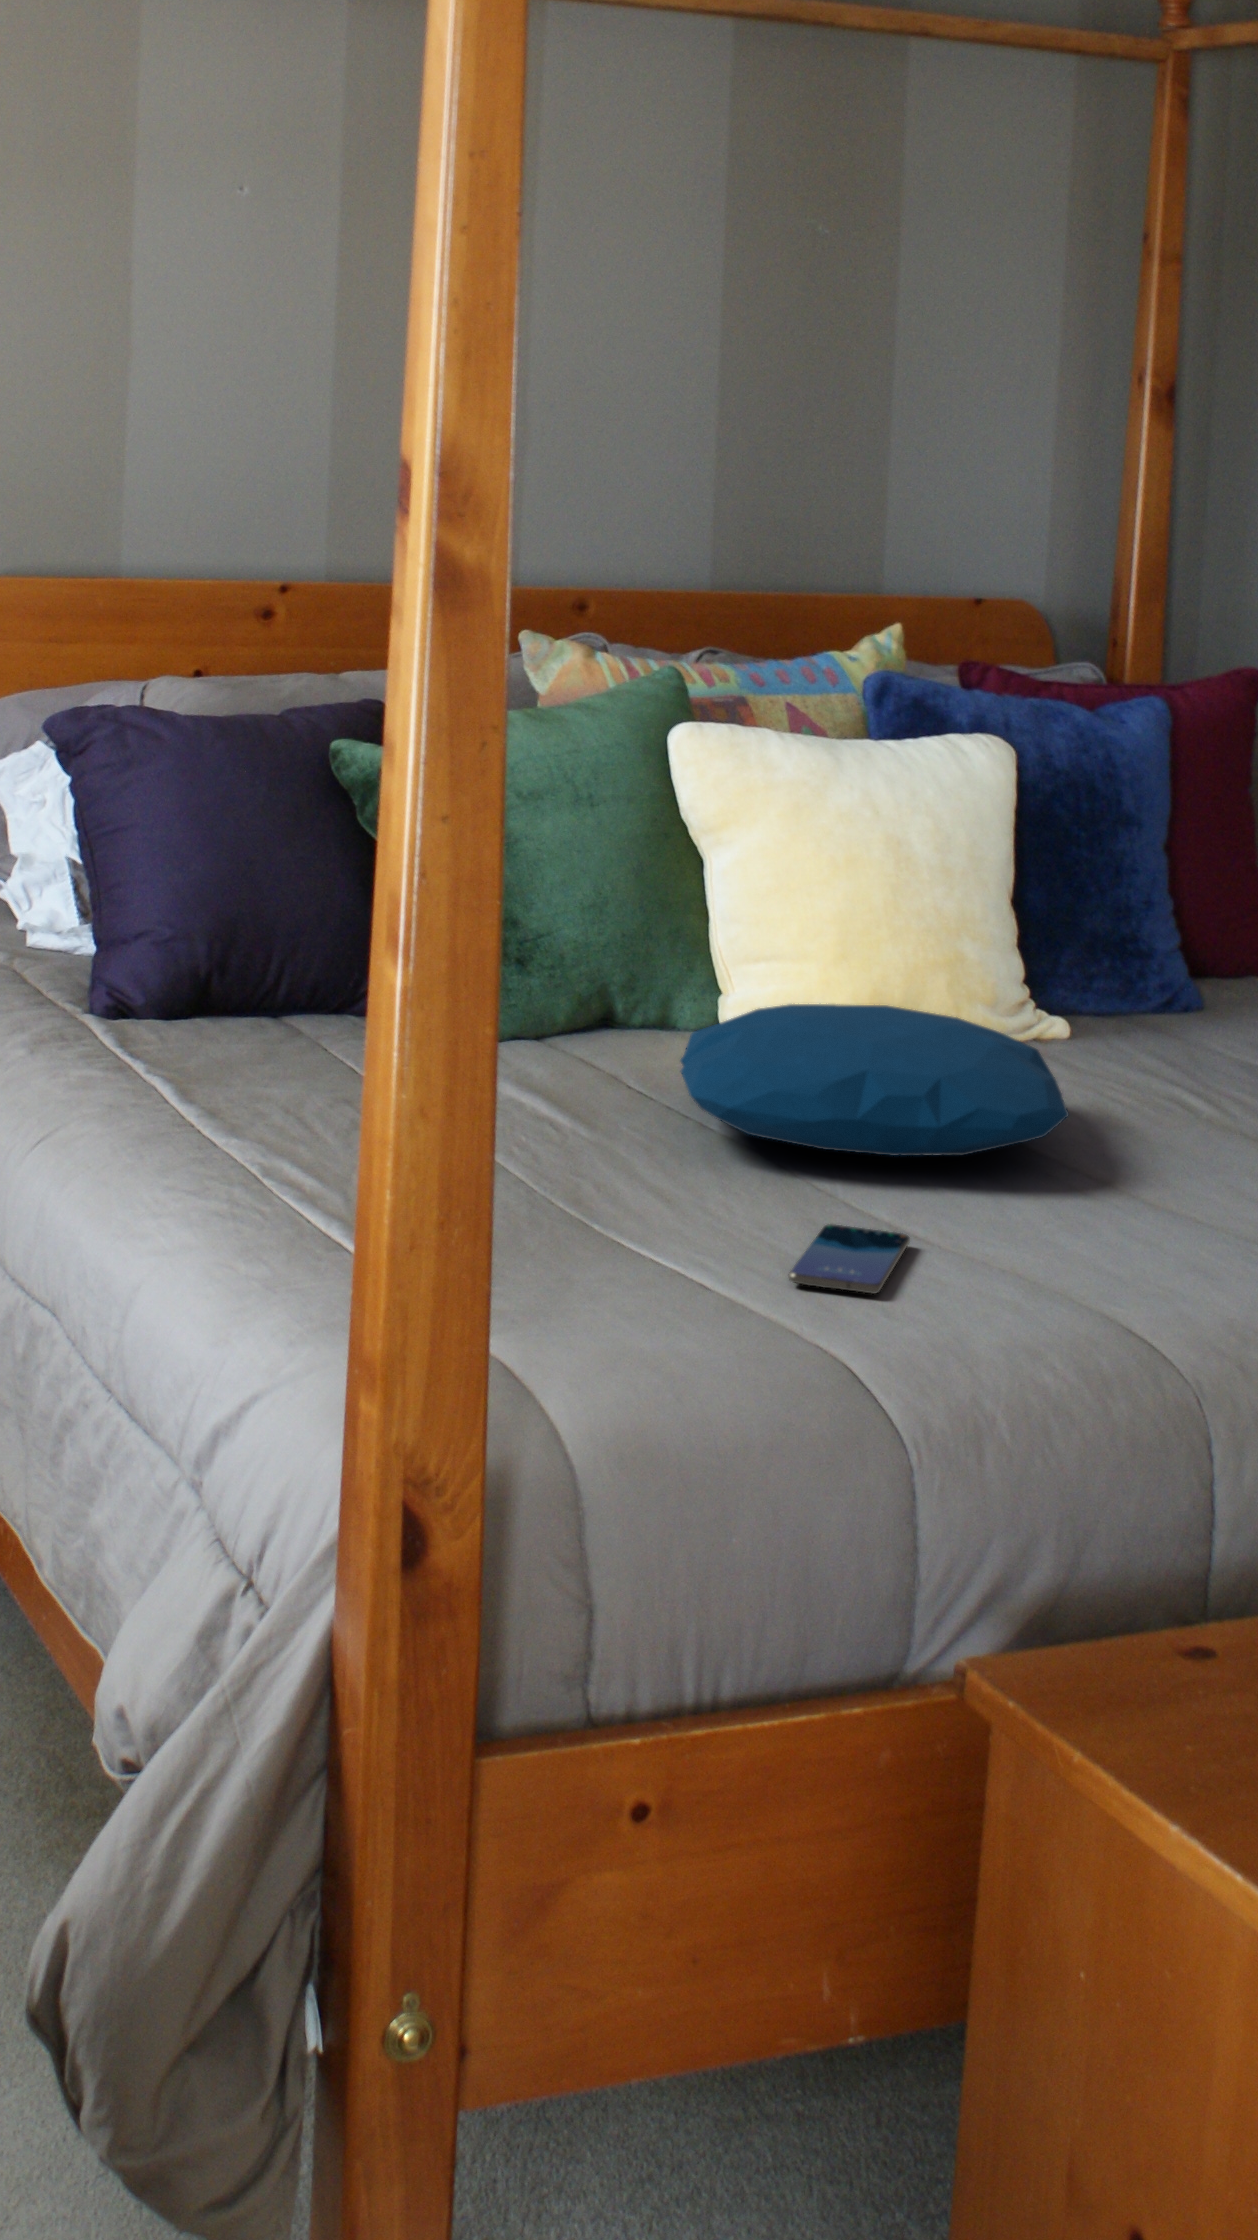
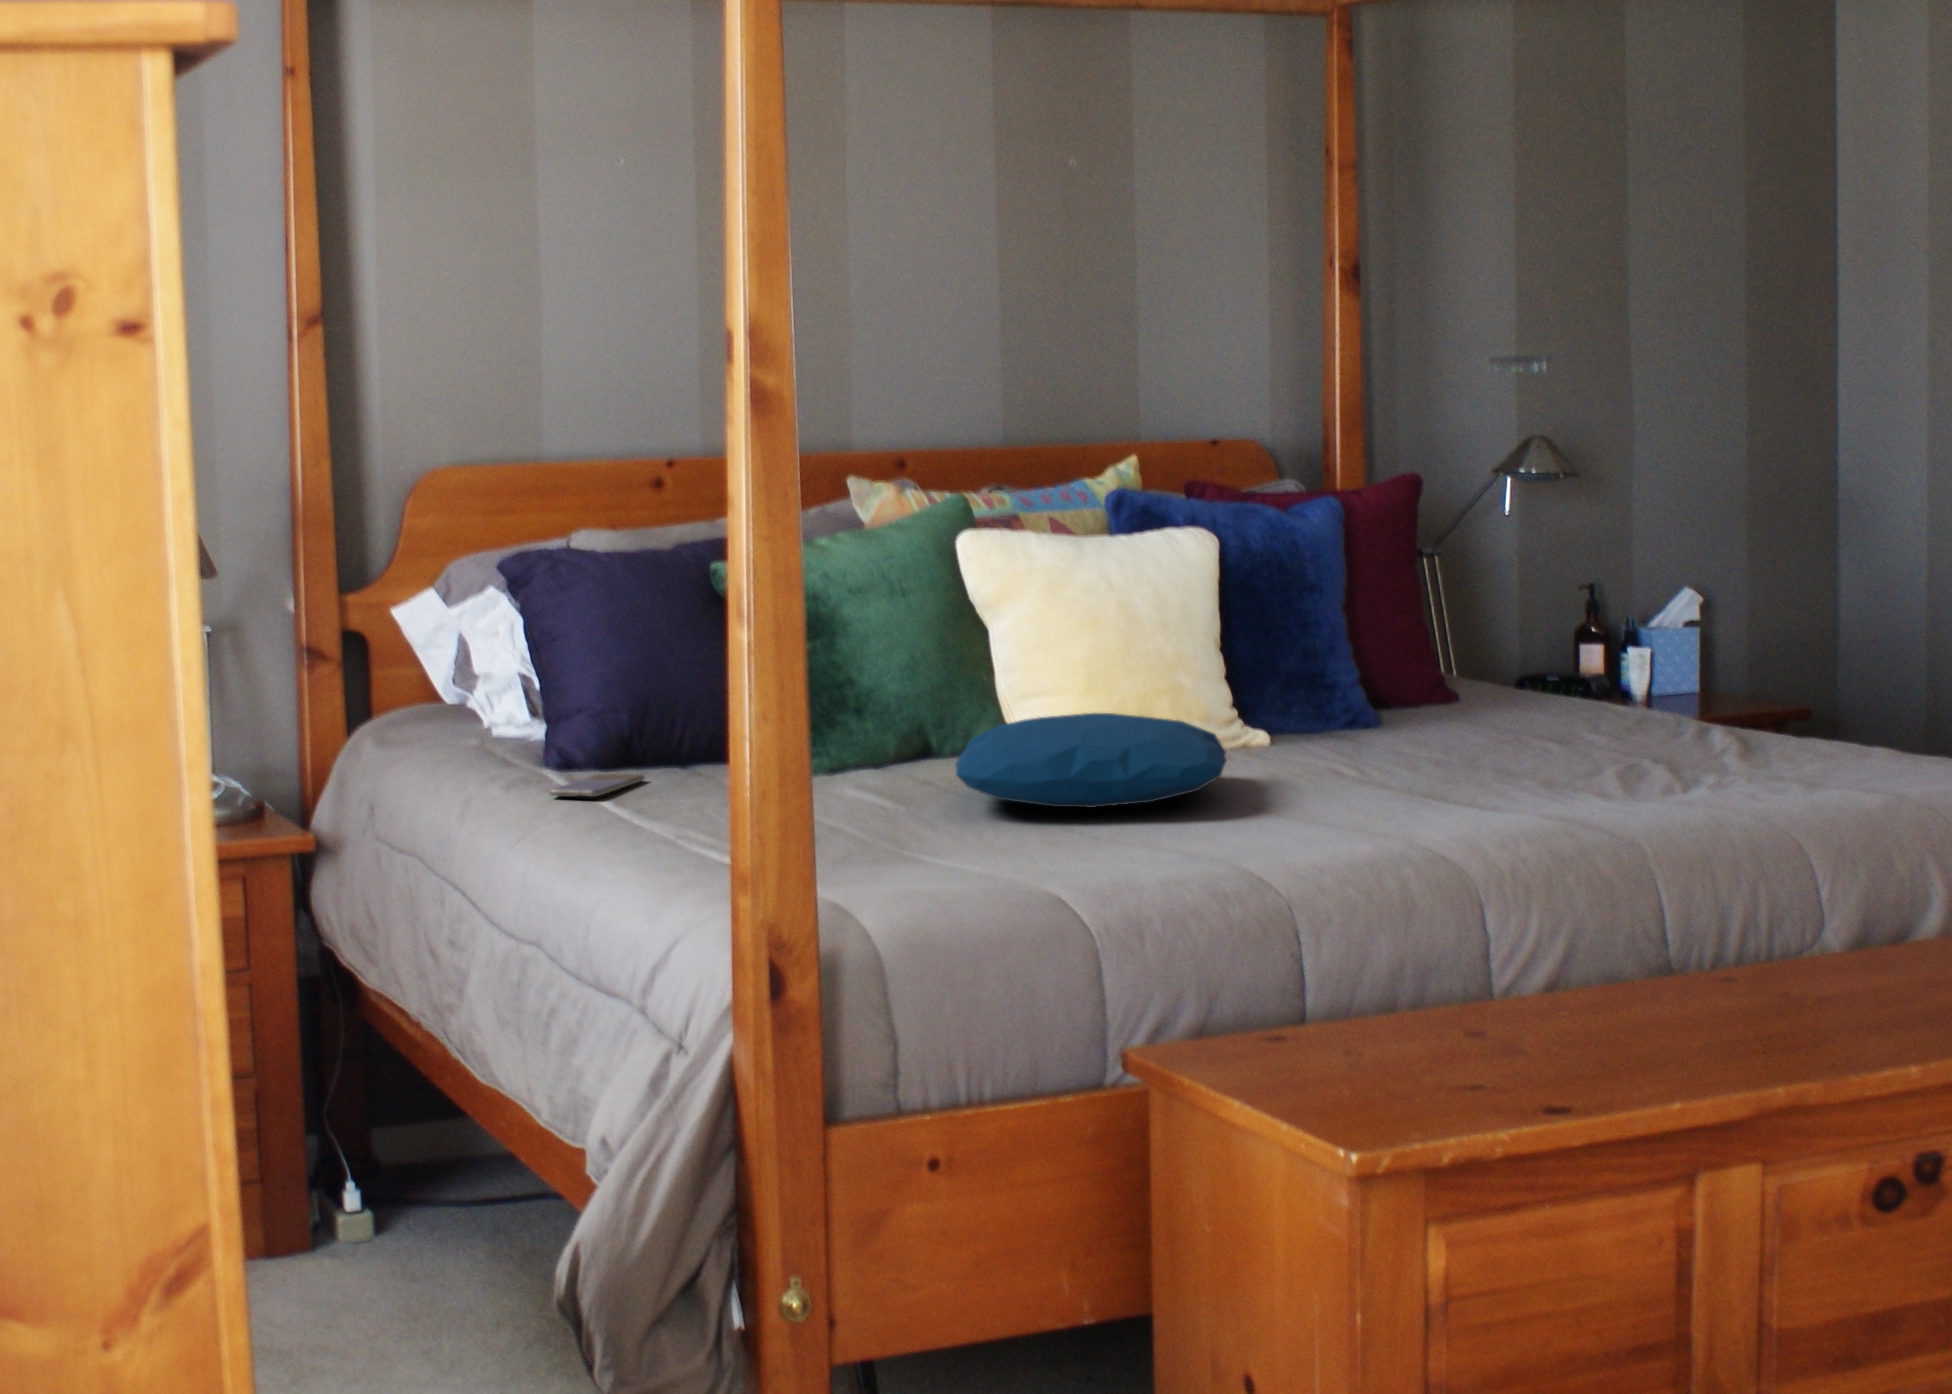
smartphone: present [789,1225,910,1294] -> present [550,774,645,797]

